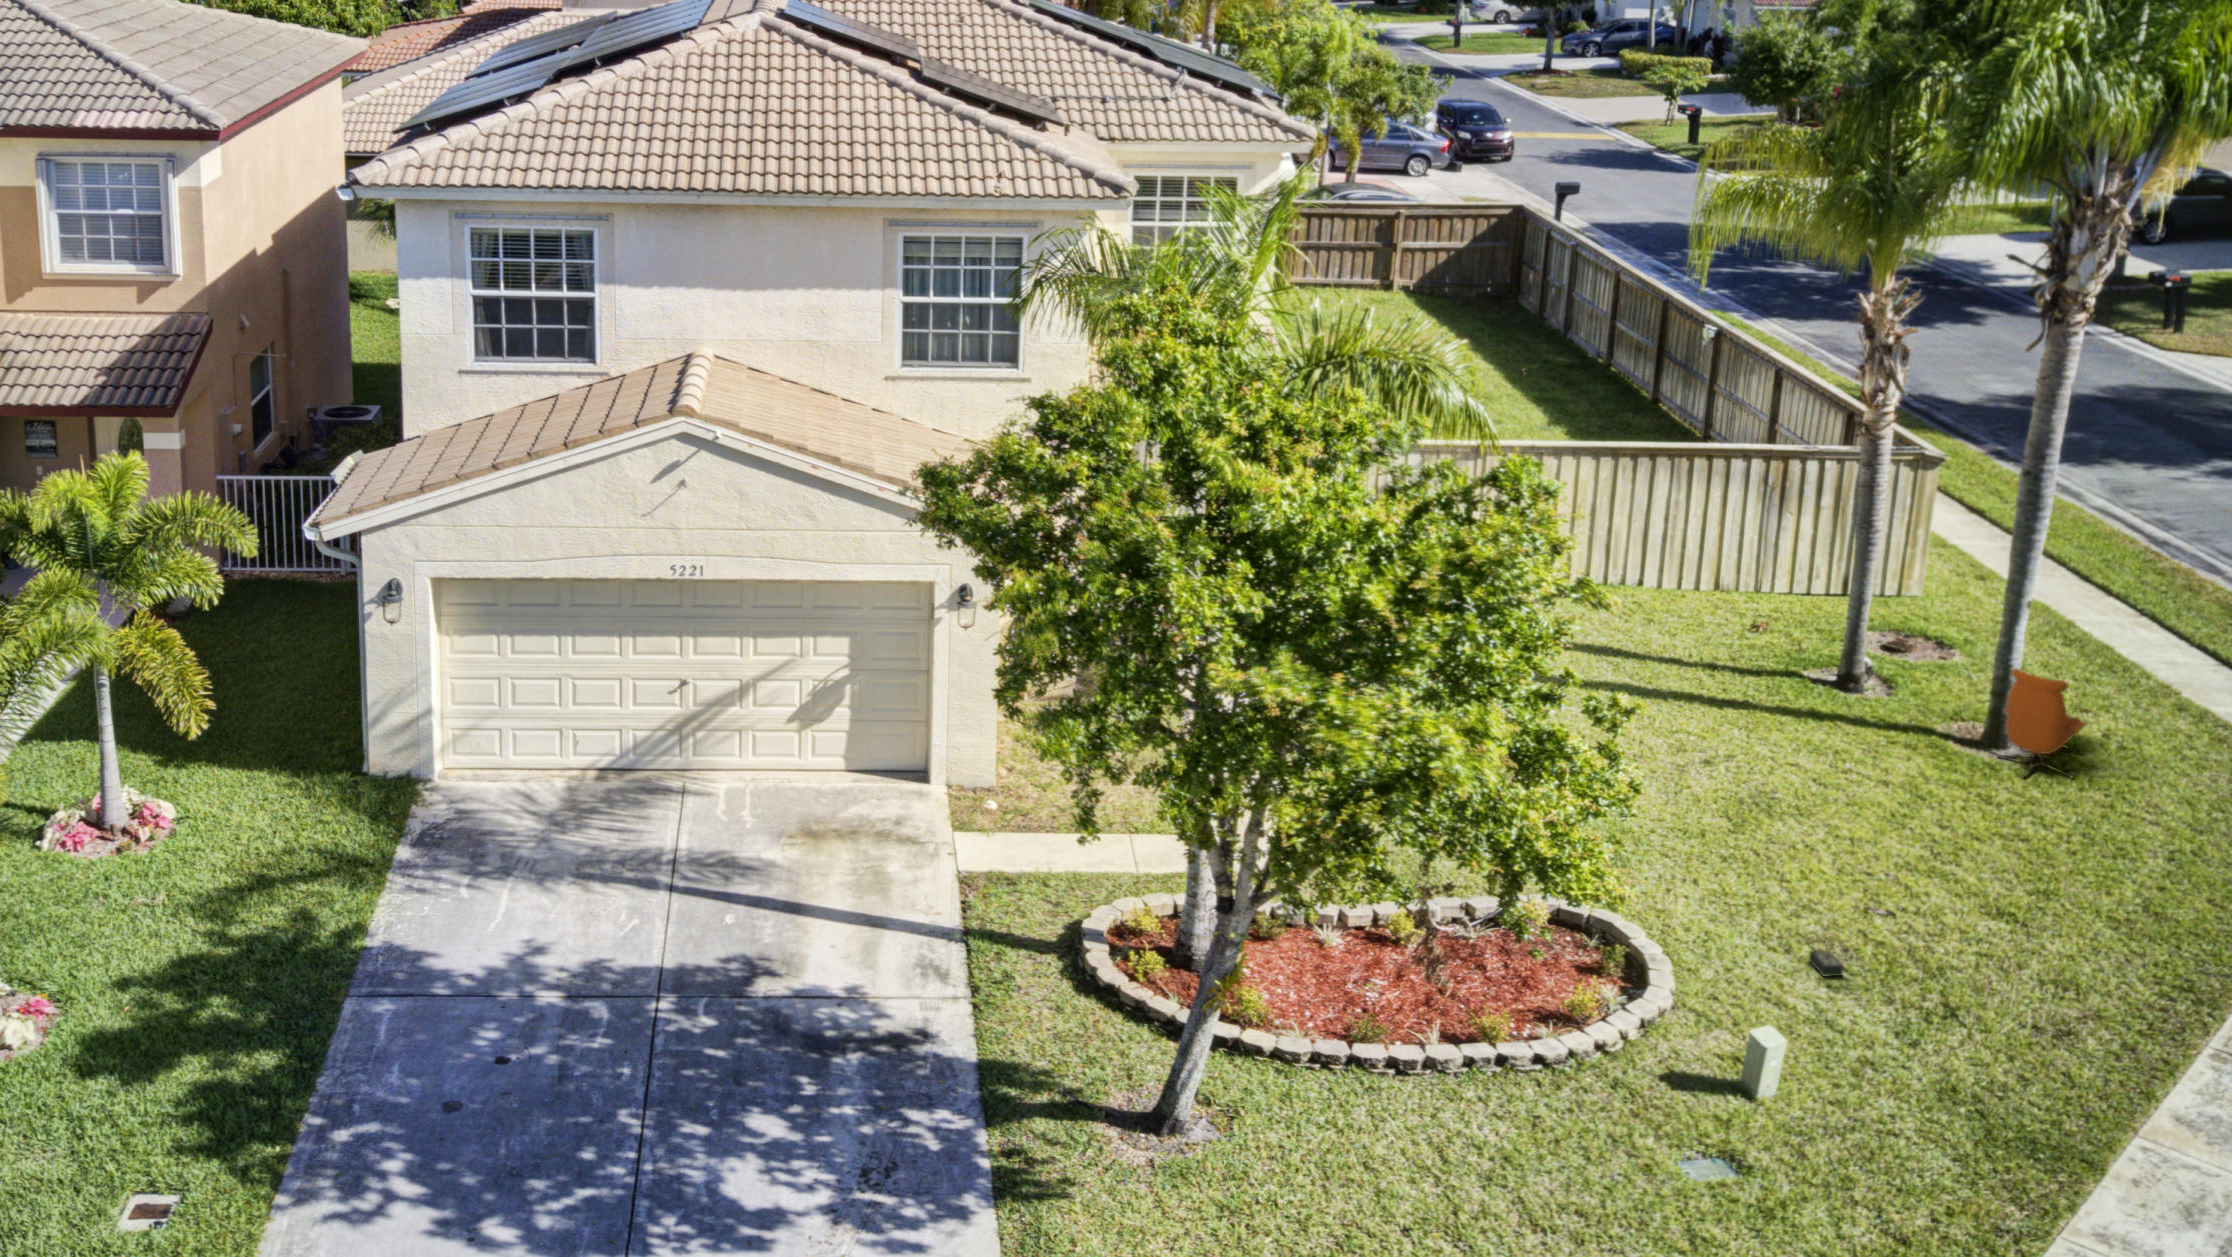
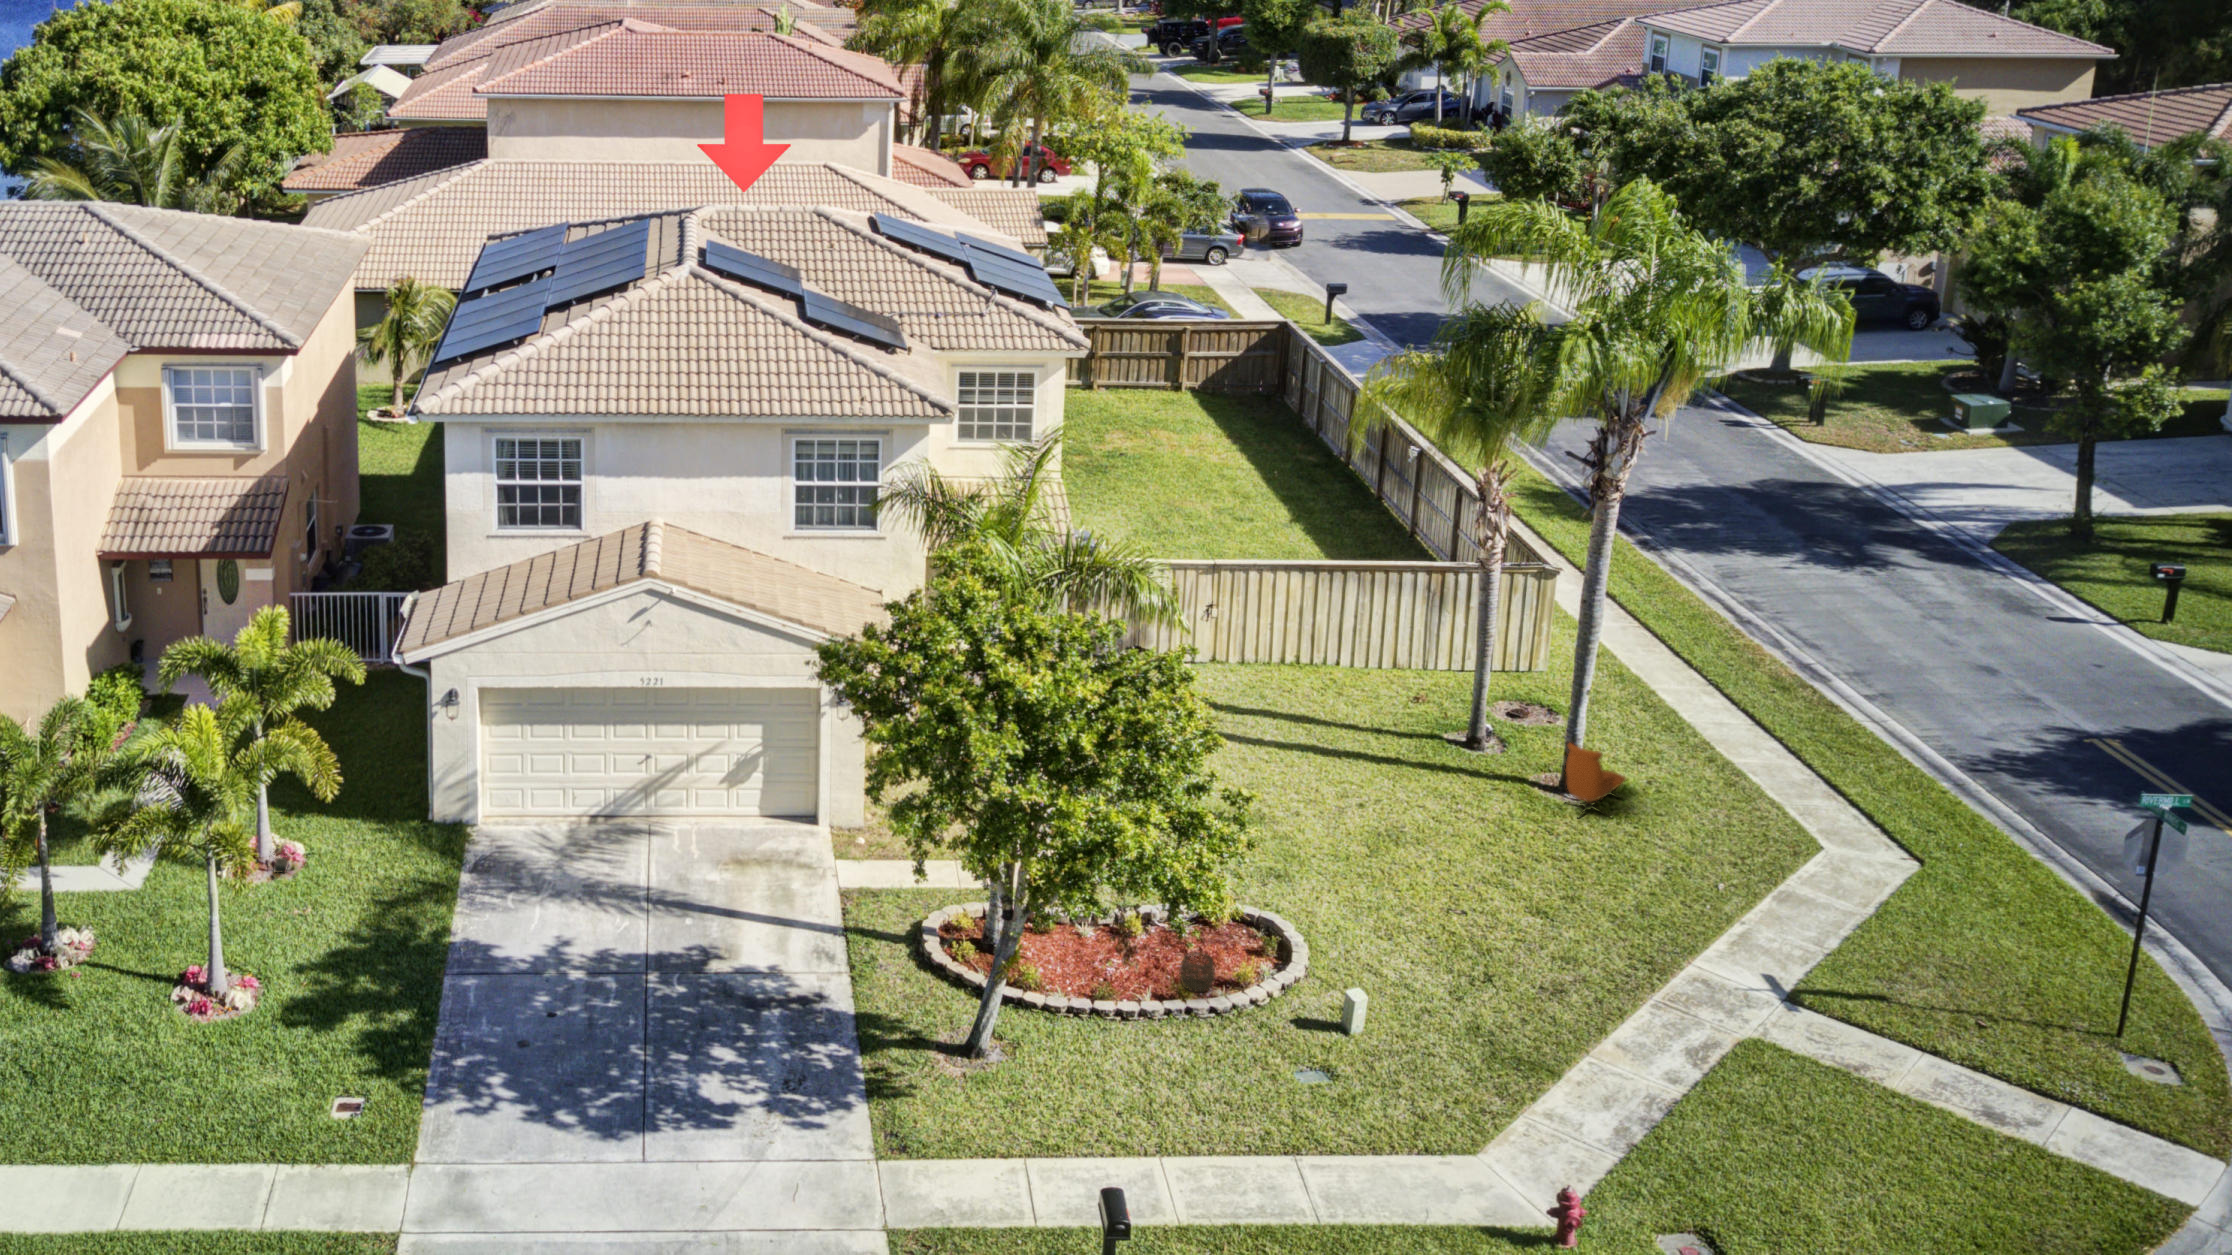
decorative plant: present [1808,935,1850,976] -> present [269,849,288,873]
woven basket: none [1481,967,1539,1031] -> present [1179,952,1215,992]

